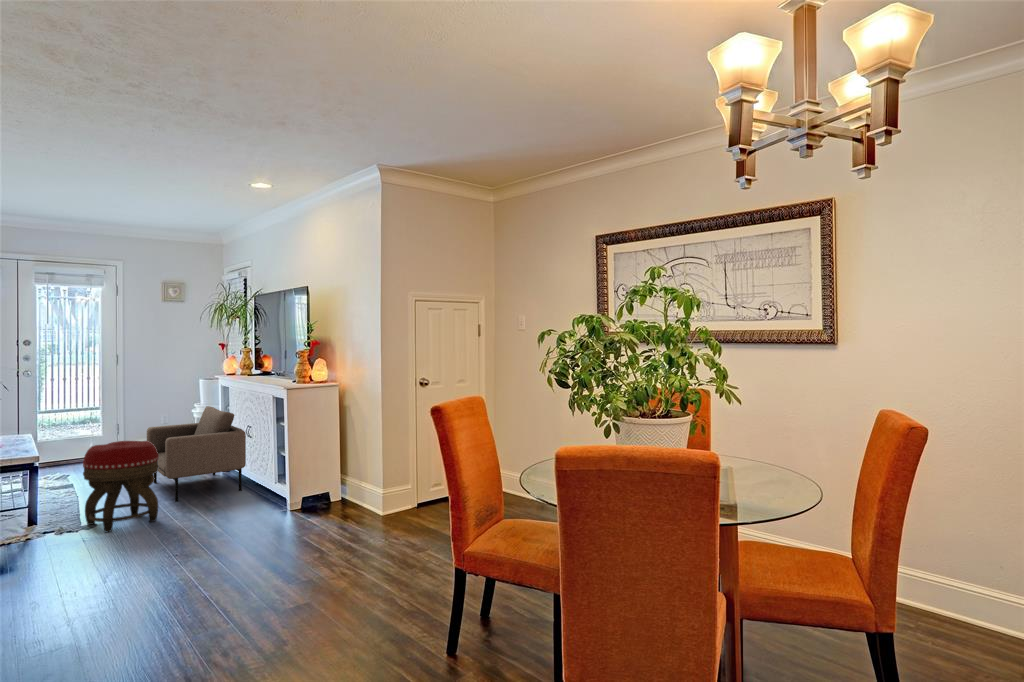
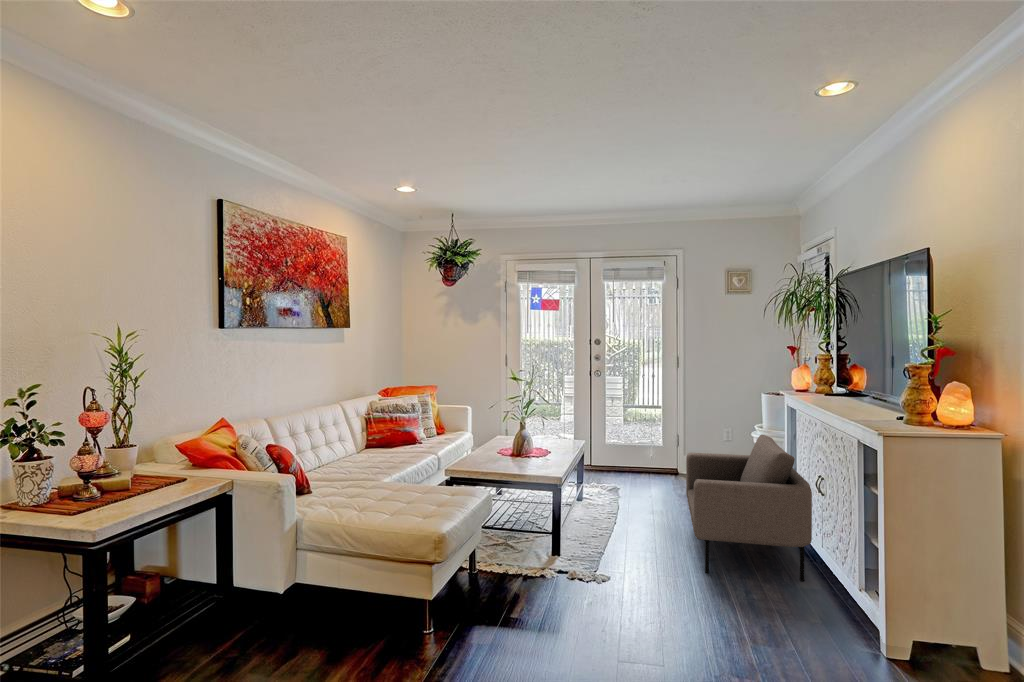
footstool: present [83,441,159,532] -> none [583,479,672,609]

